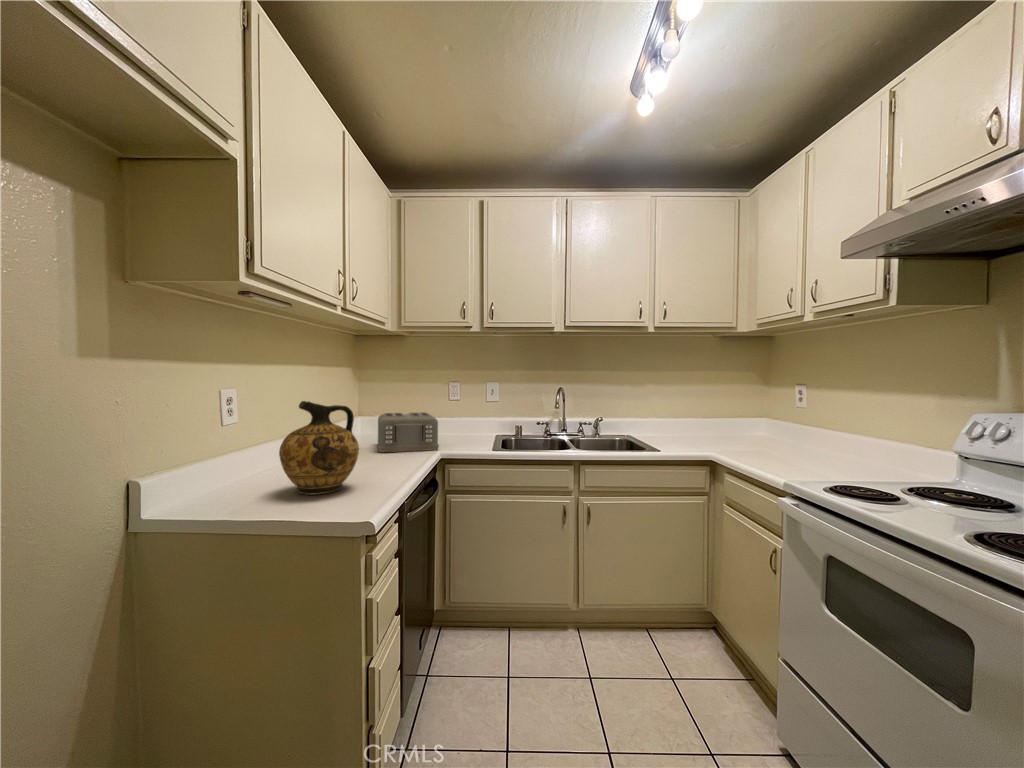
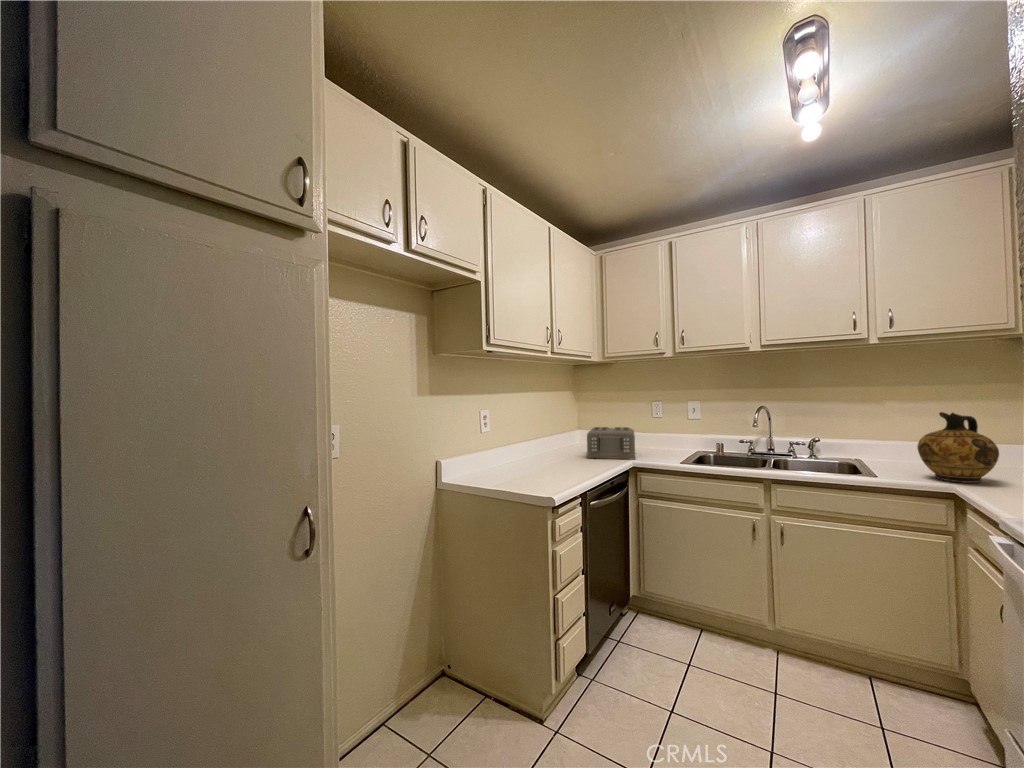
ceramic jug: present [279,401,359,495] -> present [917,412,999,483]

